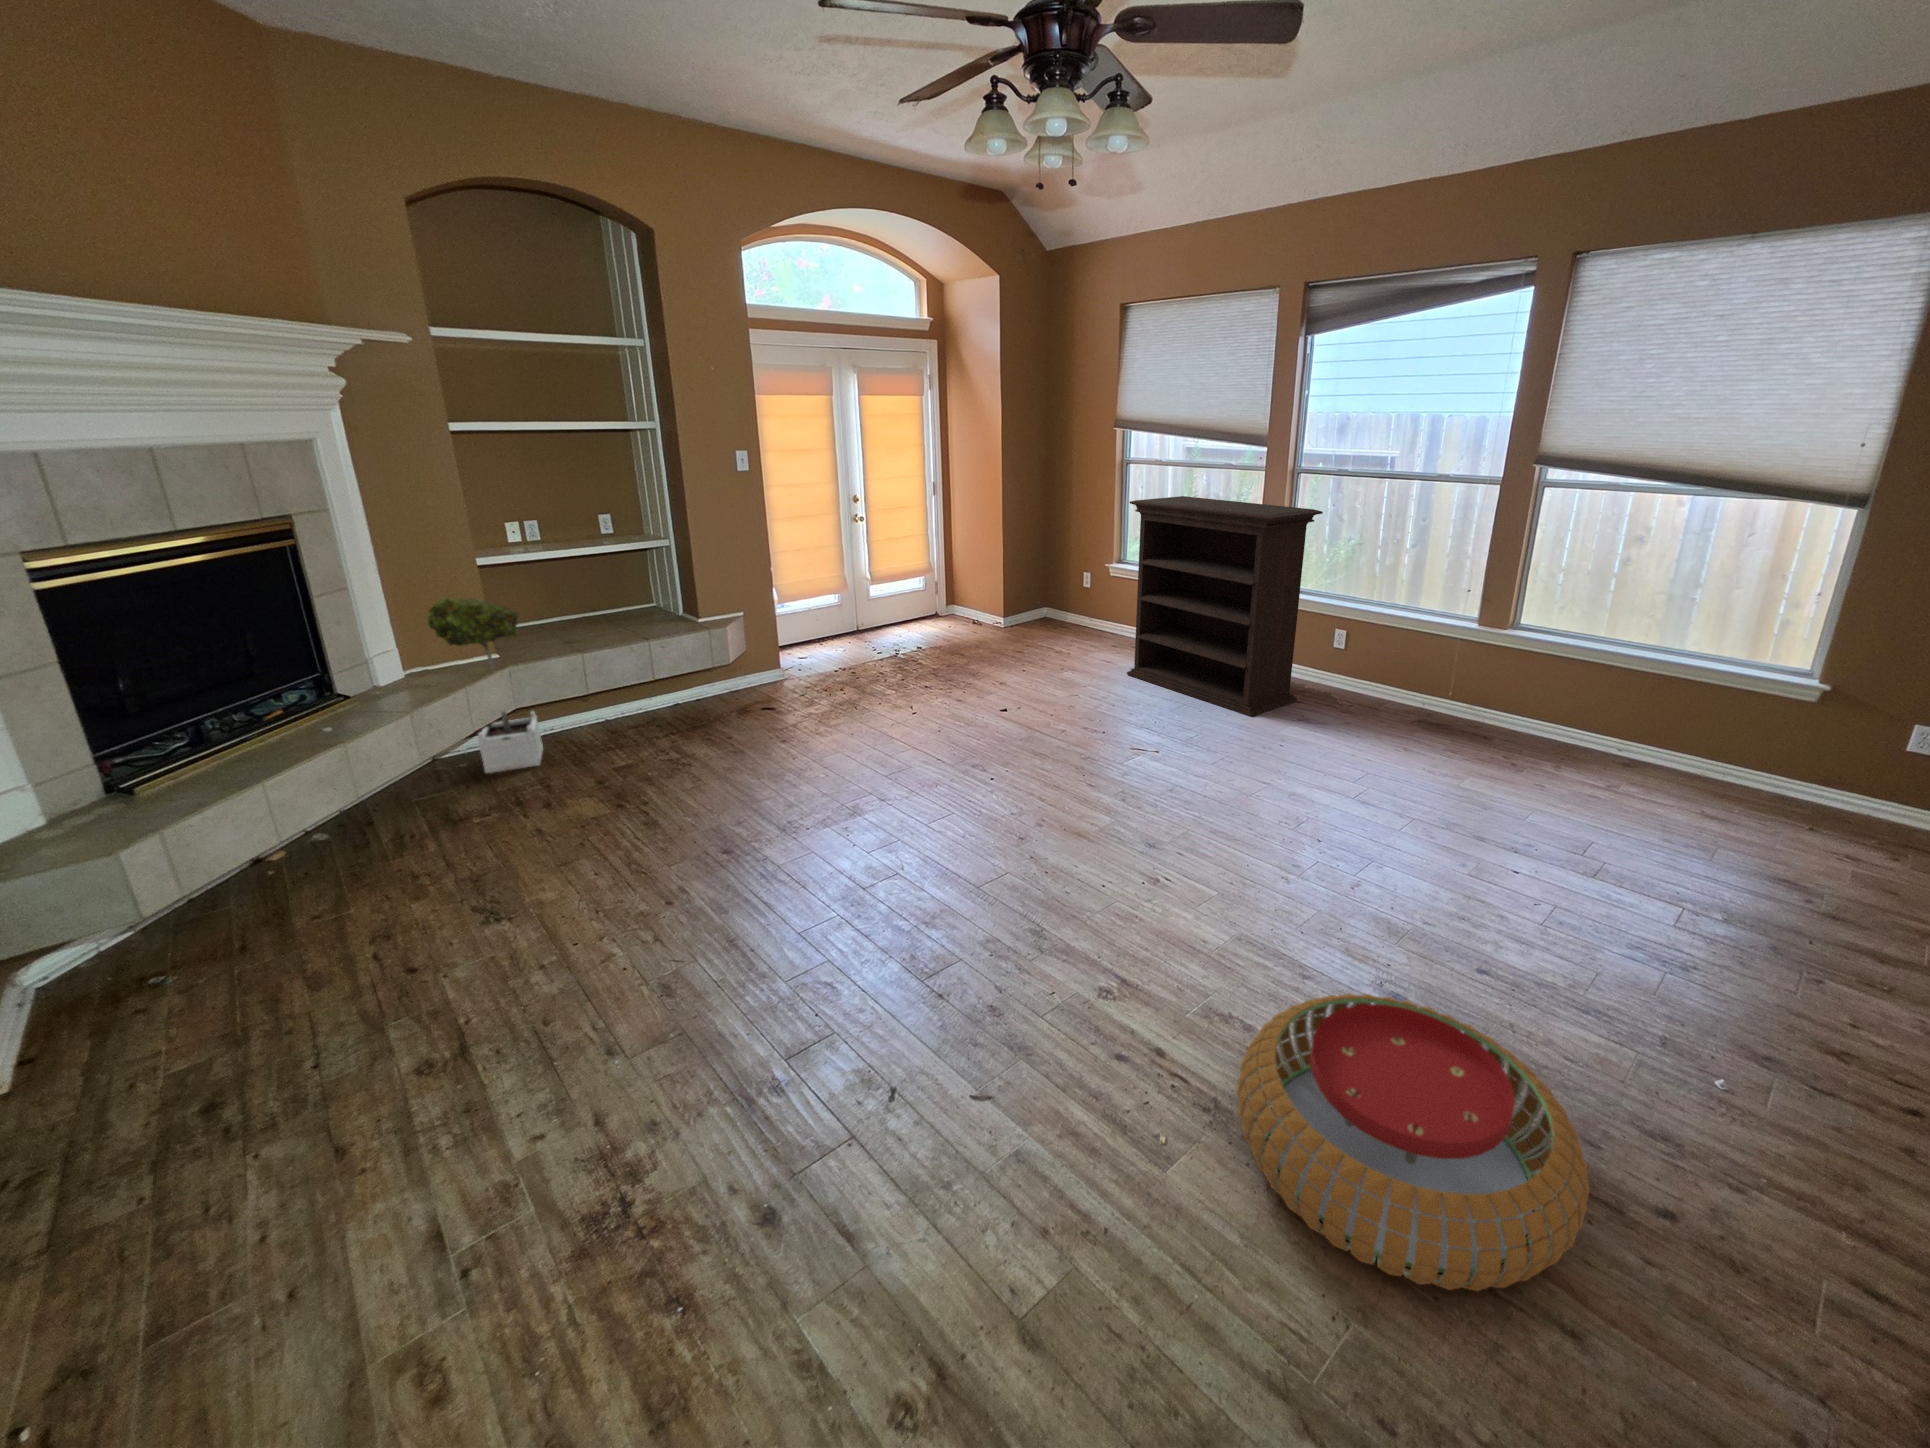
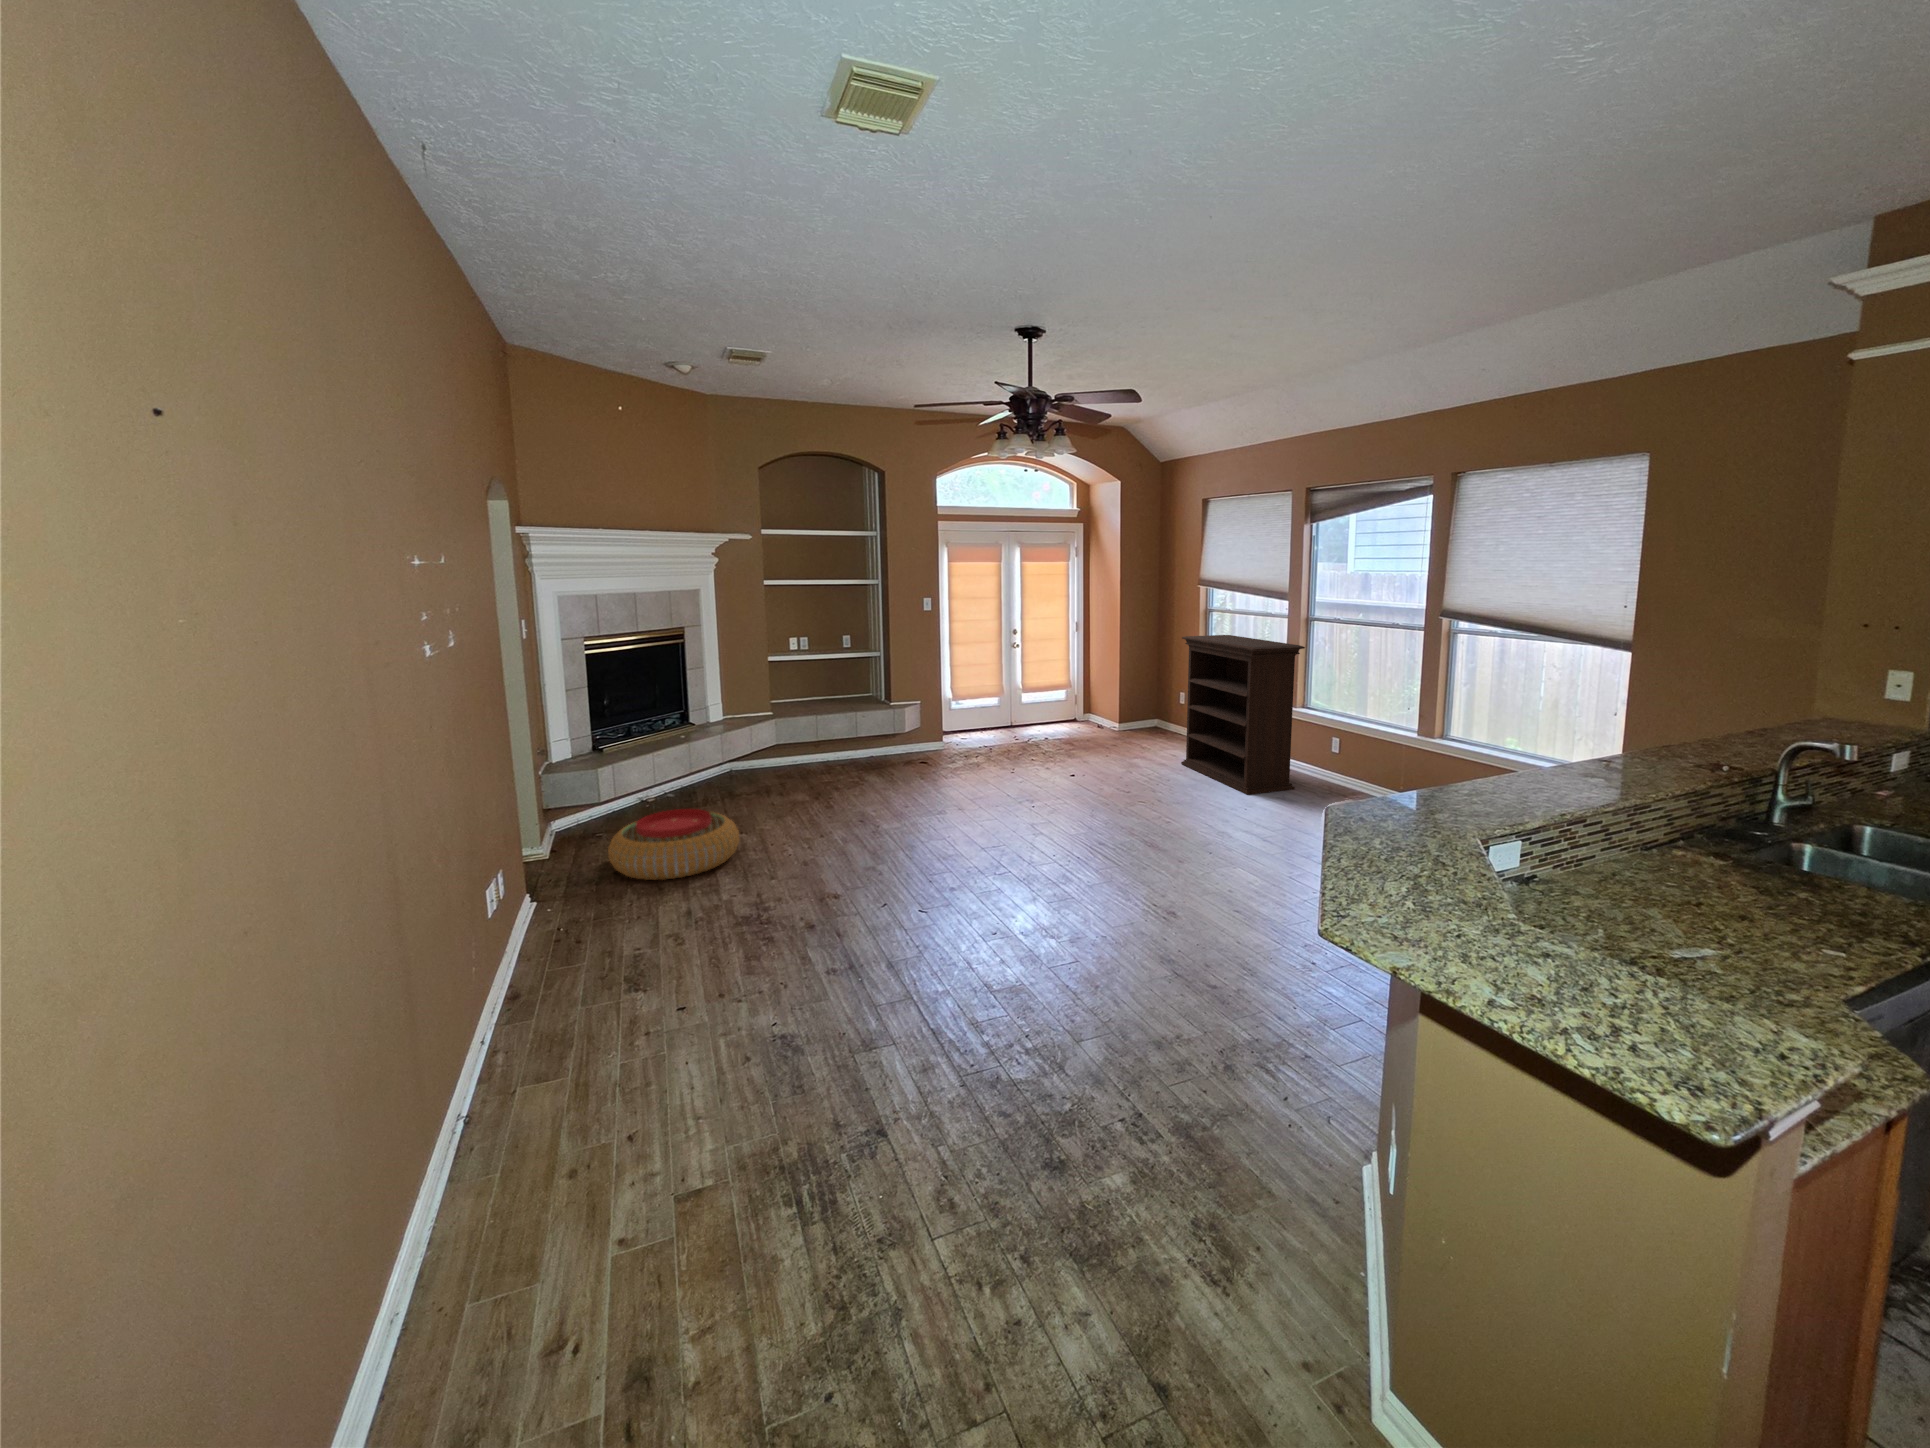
potted tree: present [428,598,543,773] -> none [738,675,789,779]
pouf: present [1237,994,1590,1291] -> present [608,809,739,880]

